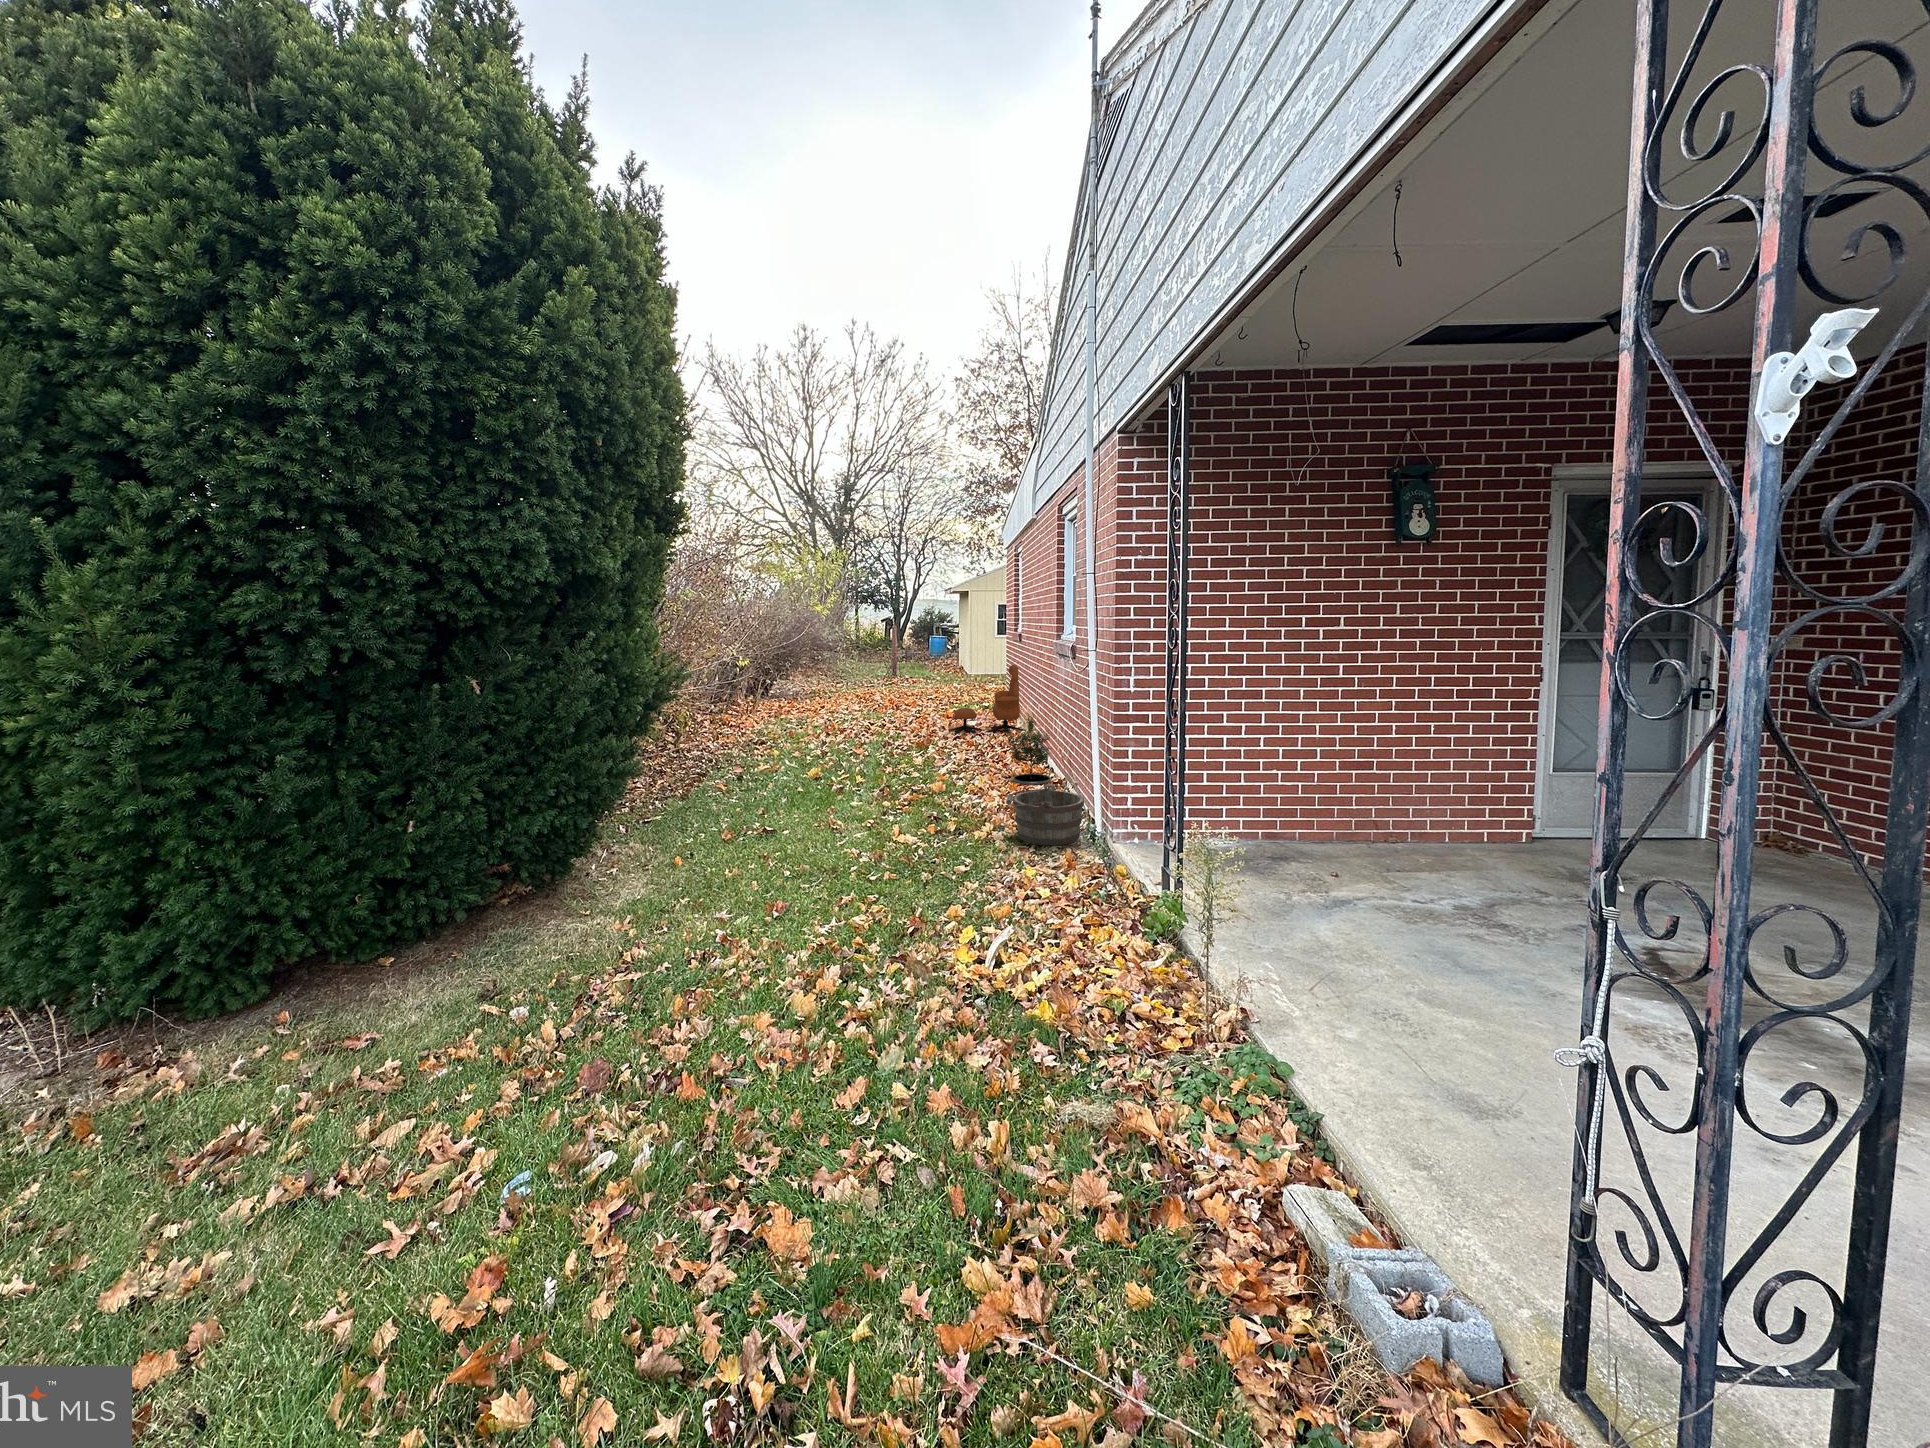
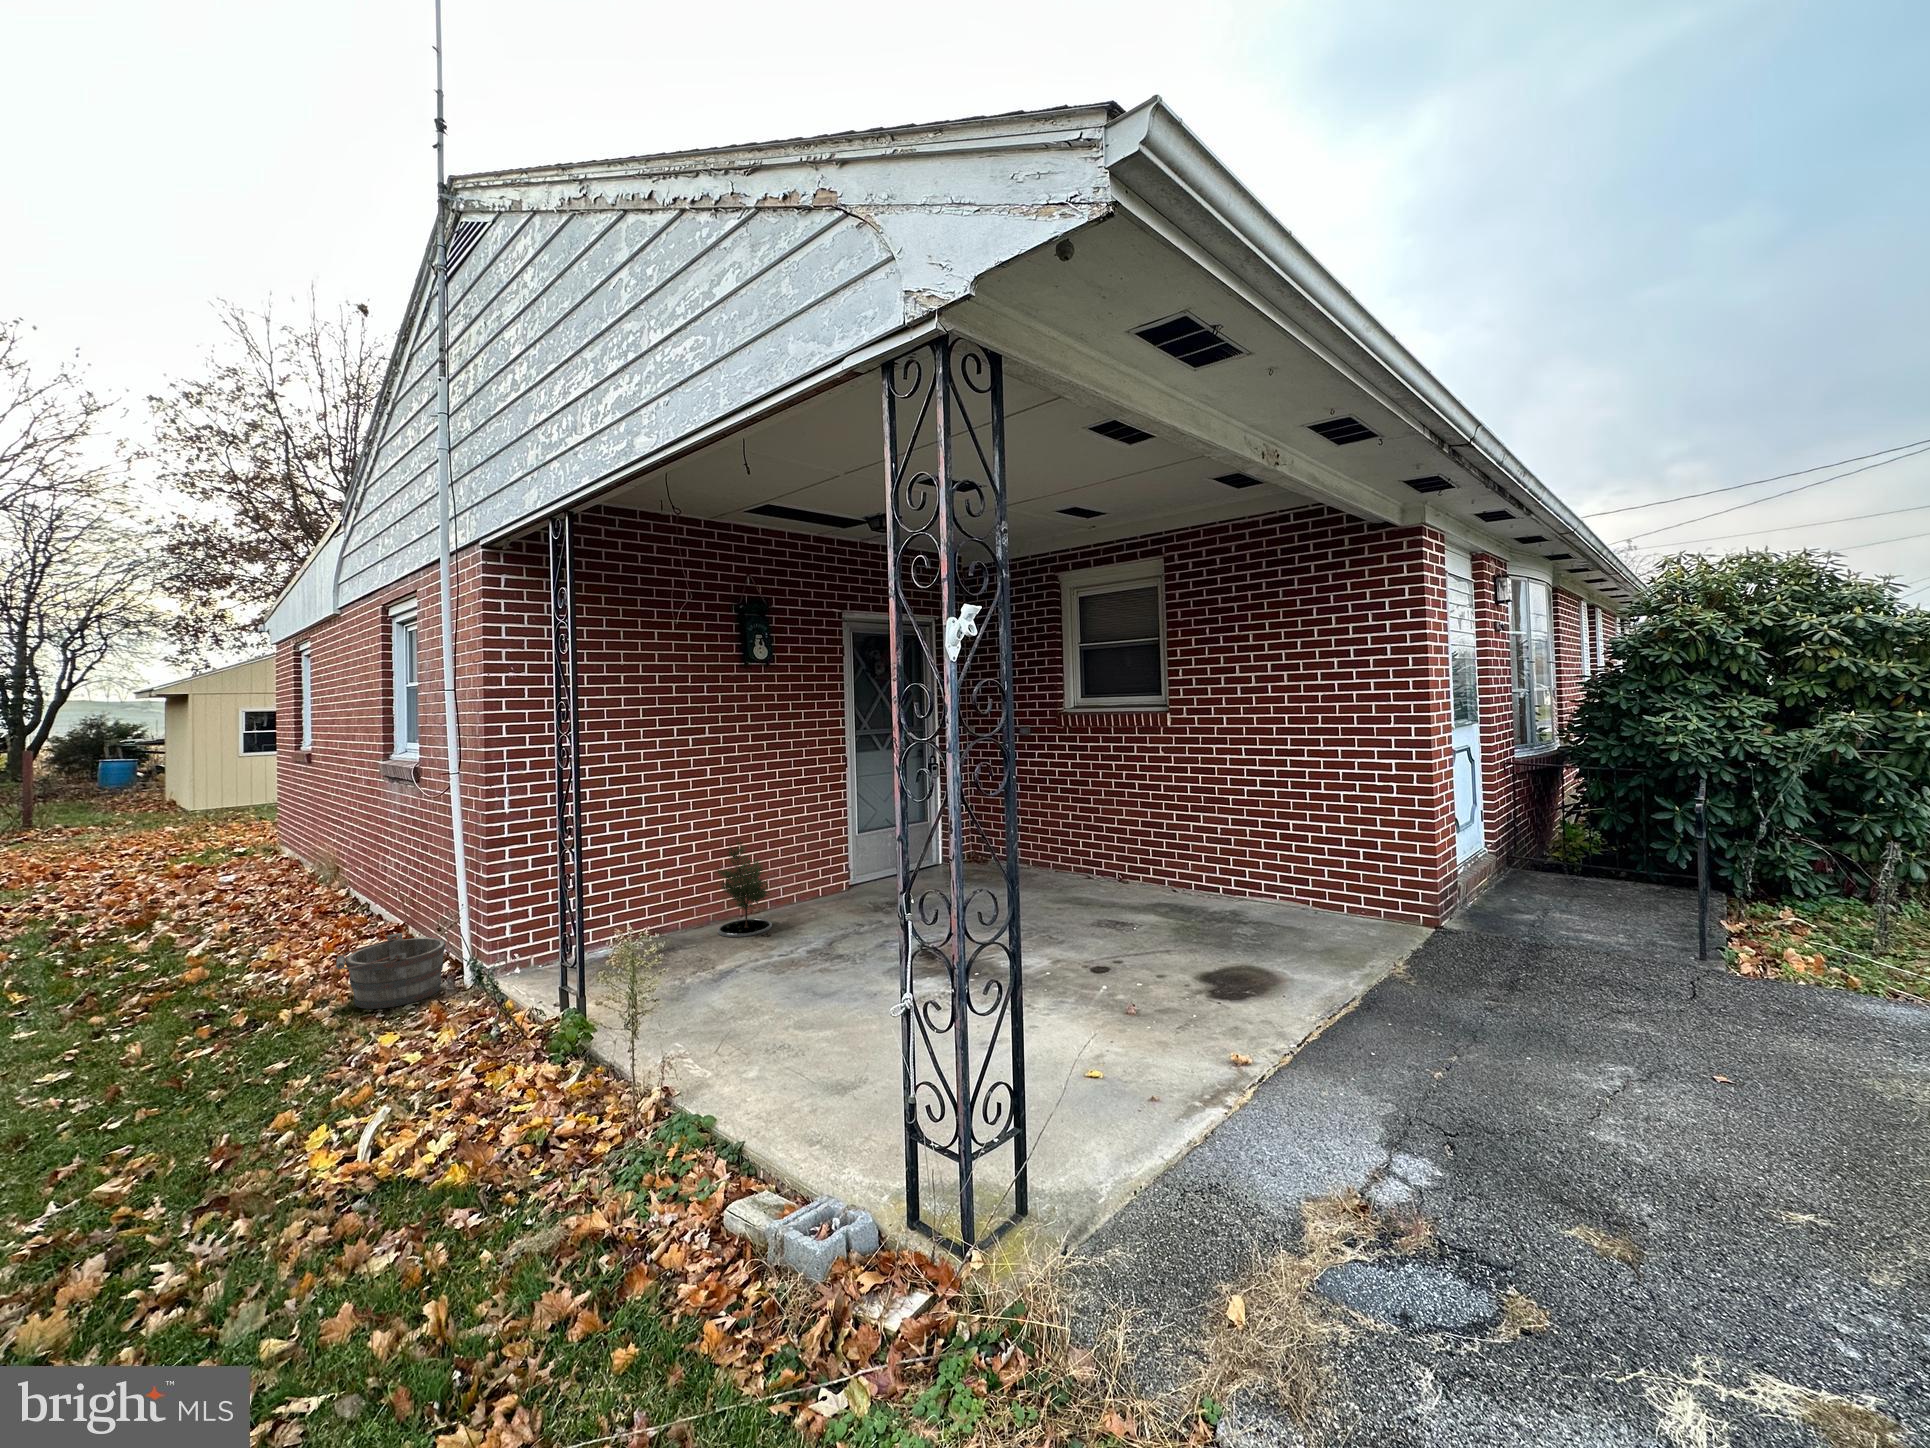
lounge chair: present [948,665,1025,734] -> none [189,795,323,897]
potted tree: present [1009,713,1052,784] -> present [716,839,772,937]

